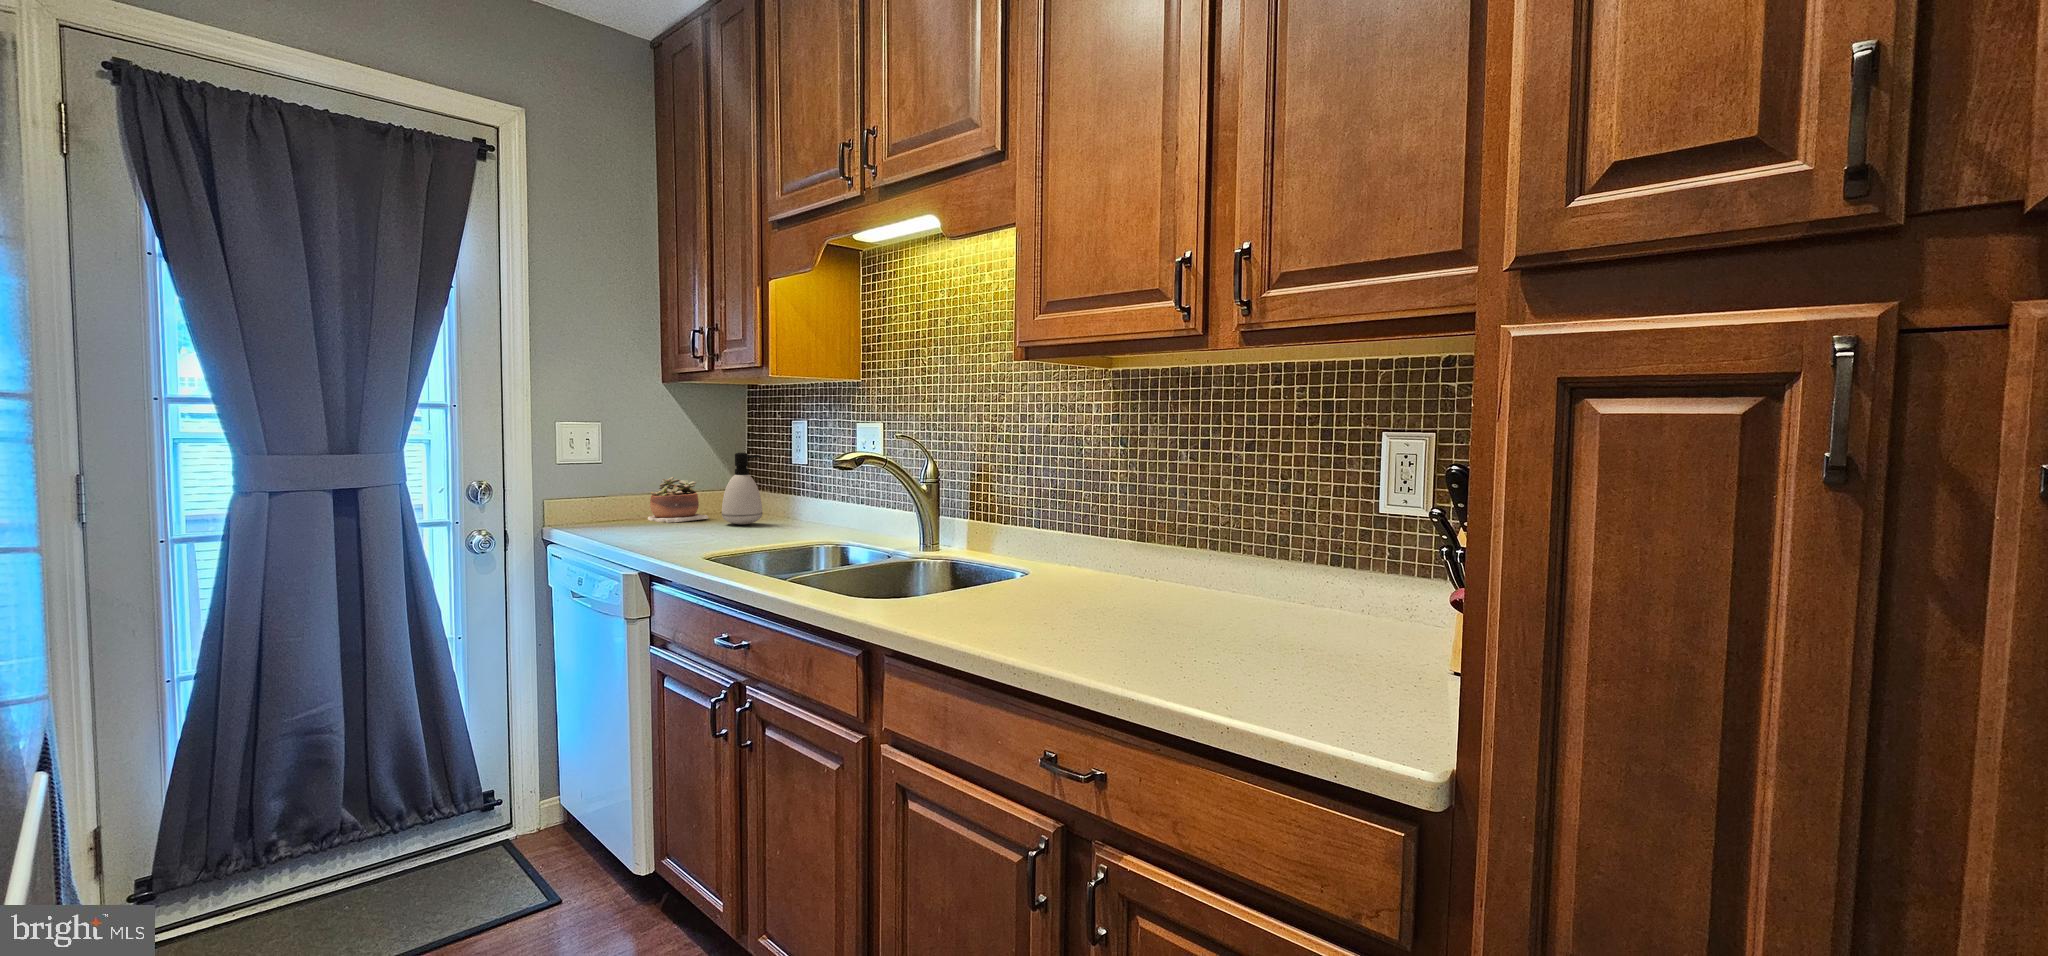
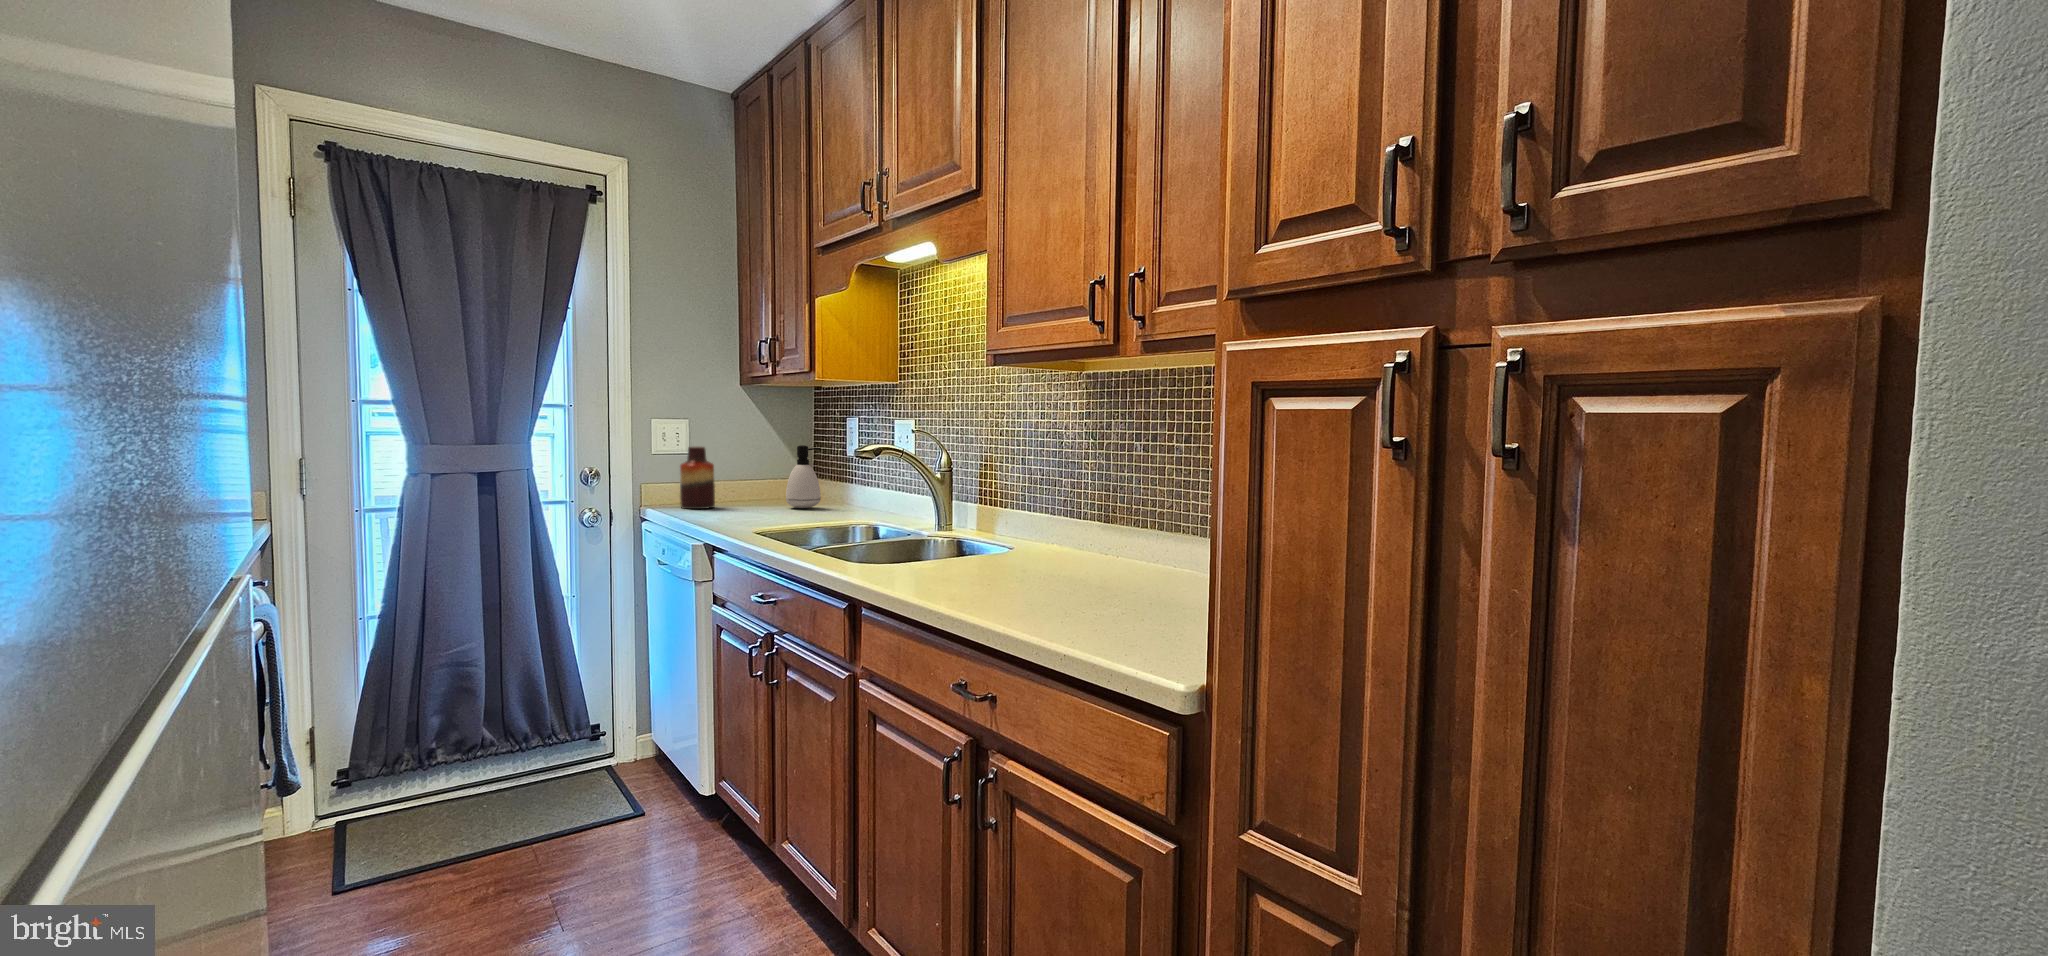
vase: none [595,455,638,529] -> present [680,447,715,509]
succulent plant: present [648,477,708,523] -> none [723,466,778,506]

